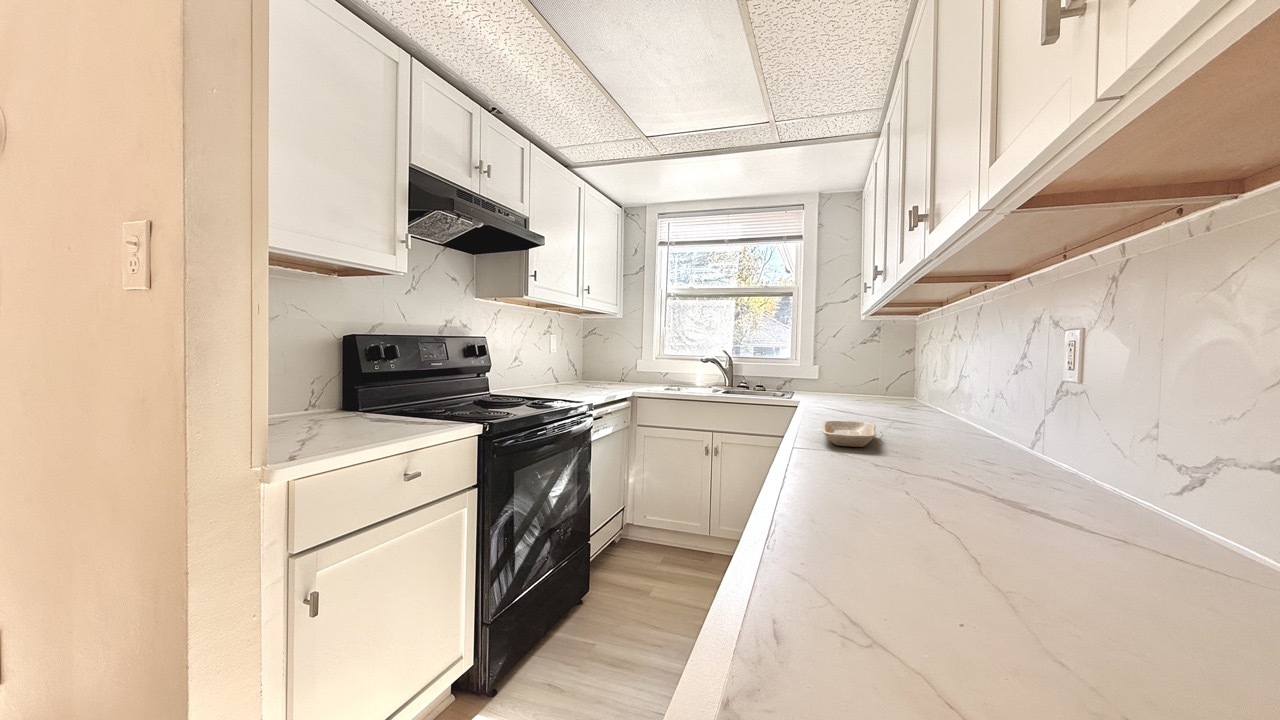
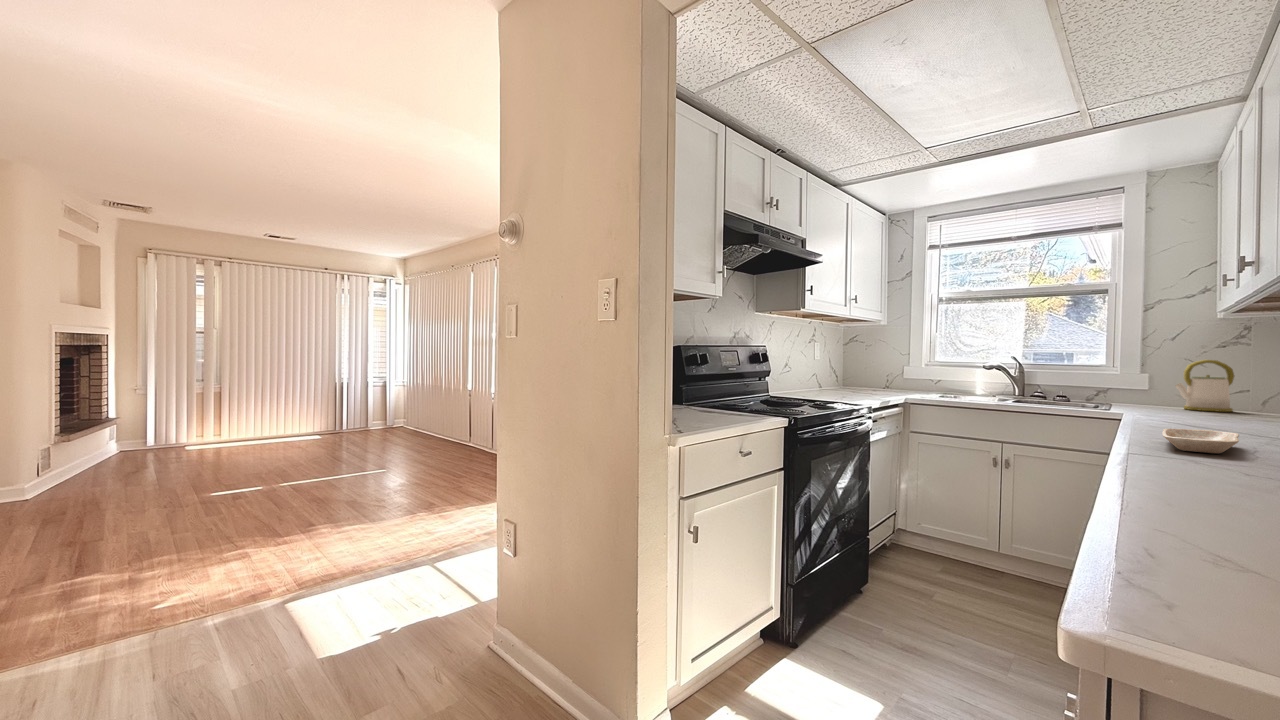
kettle: none [834,354,870,396] -> present [1176,360,1234,412]

